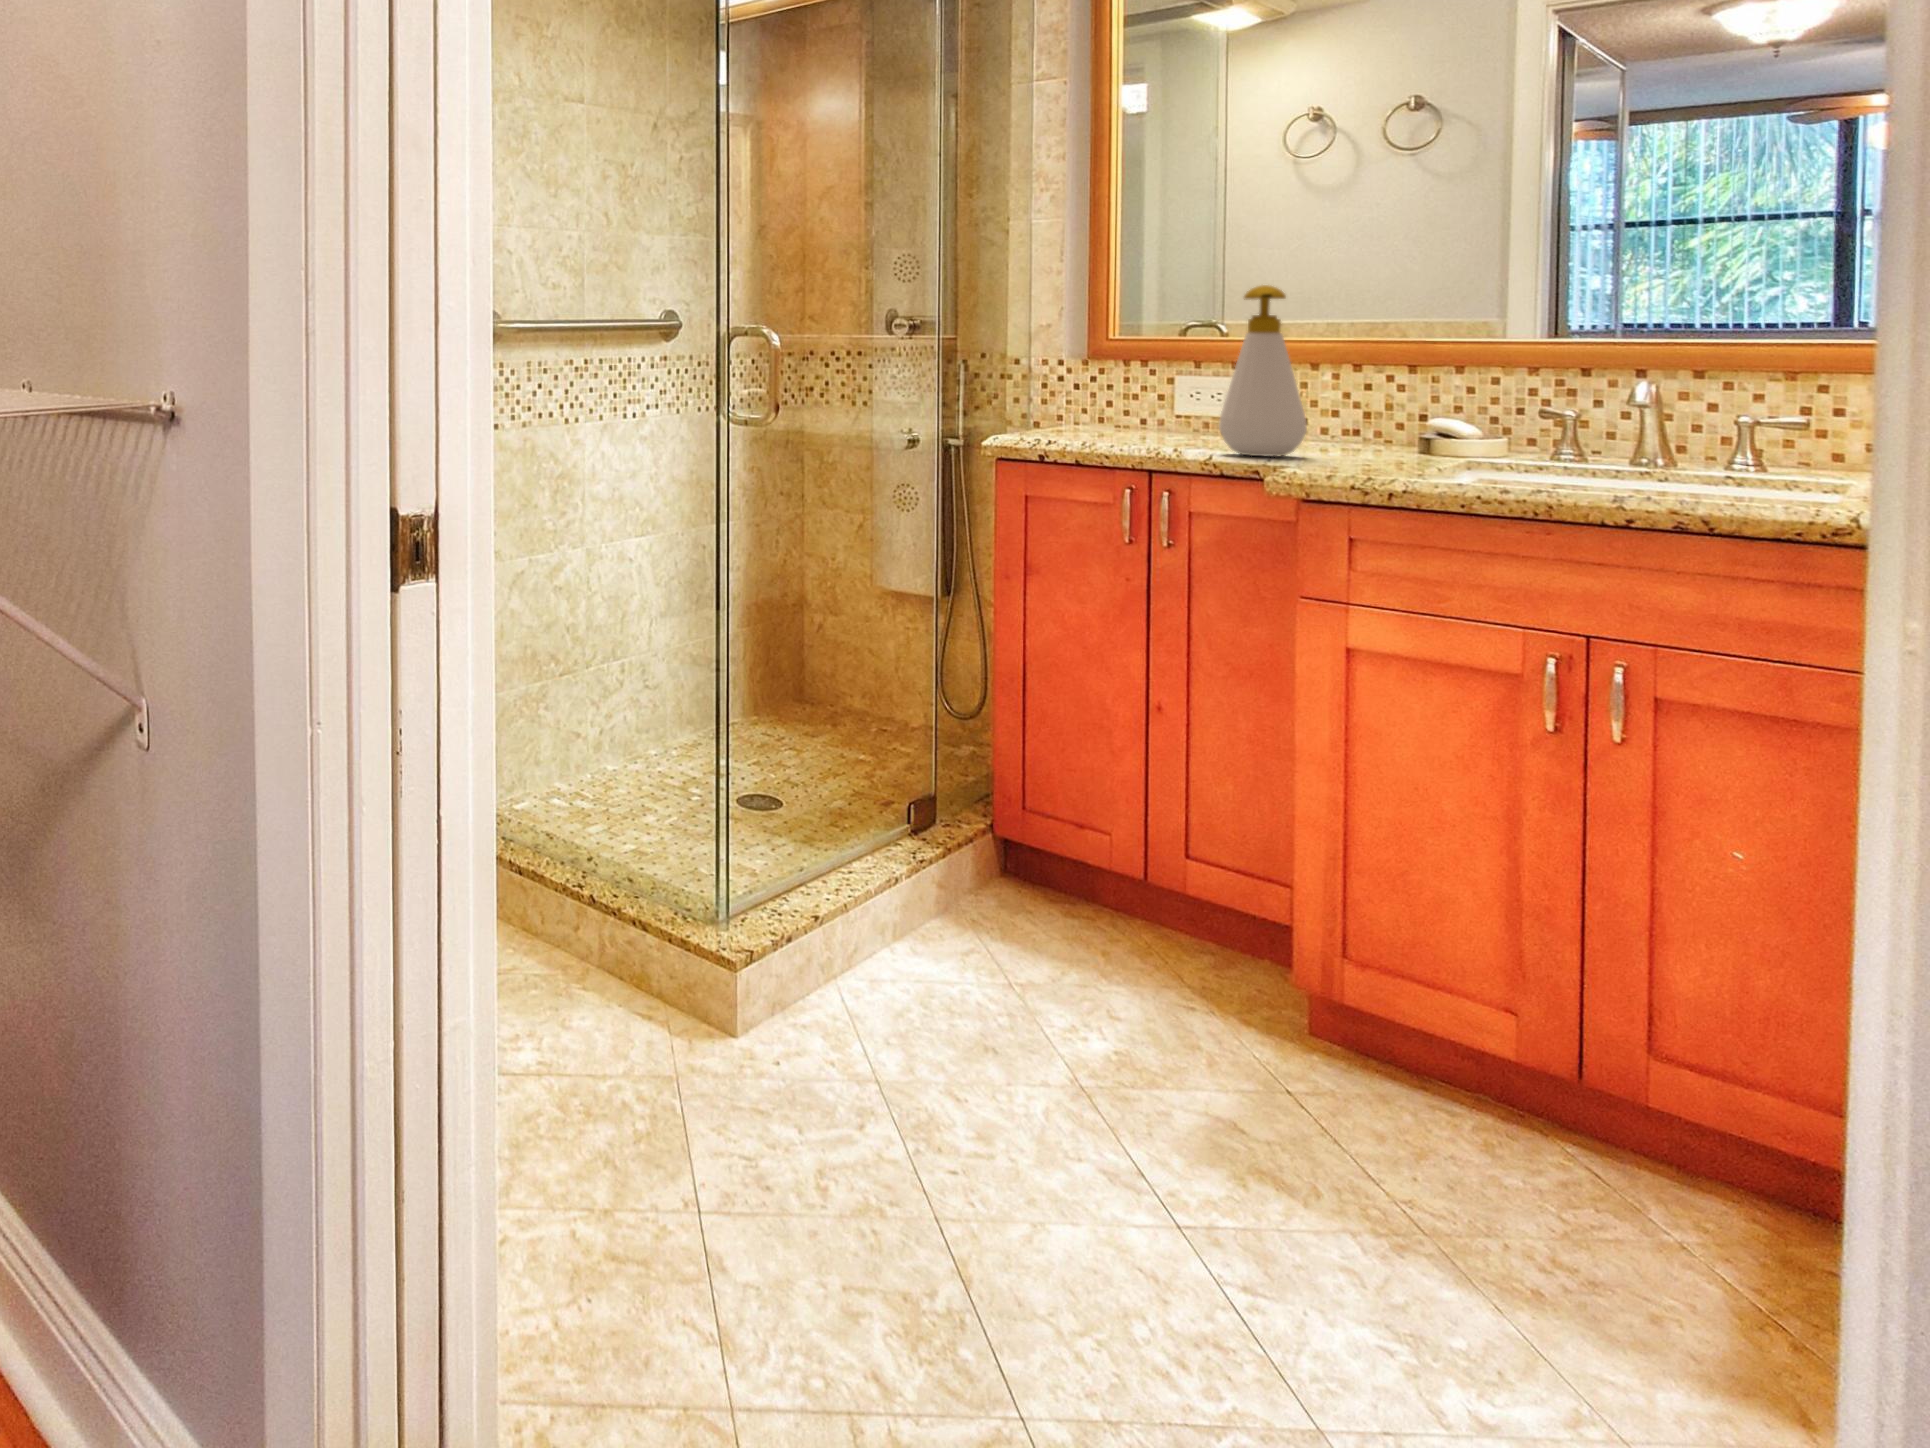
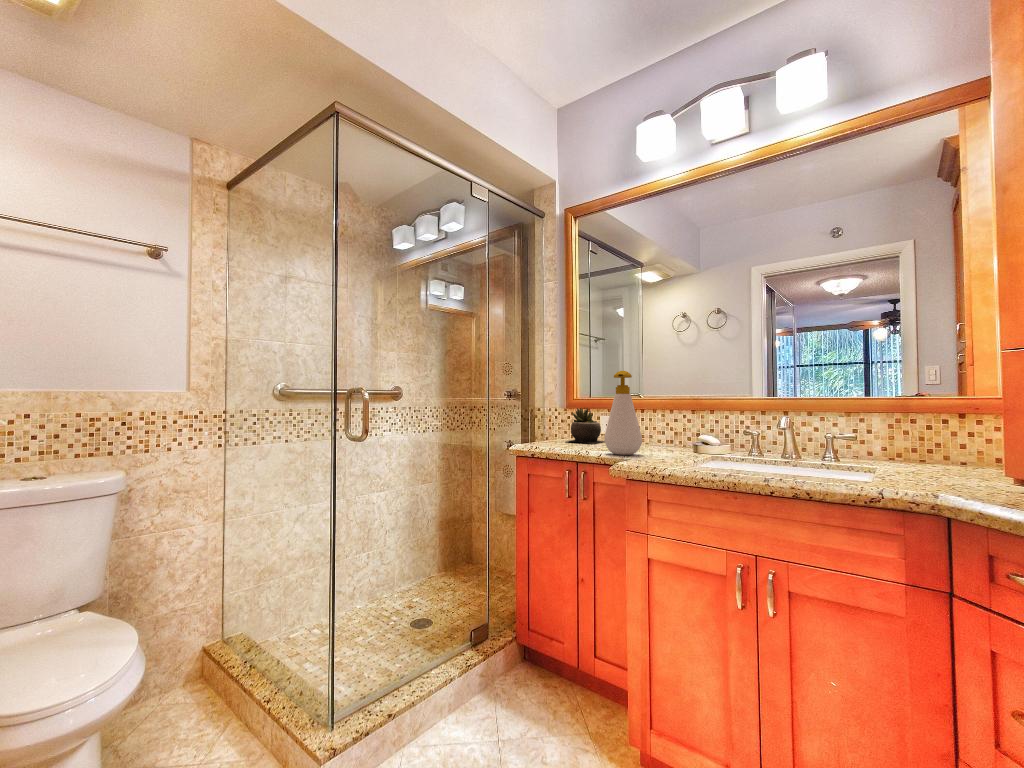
succulent plant: none [1091,357,1185,435] -> present [566,408,604,443]

